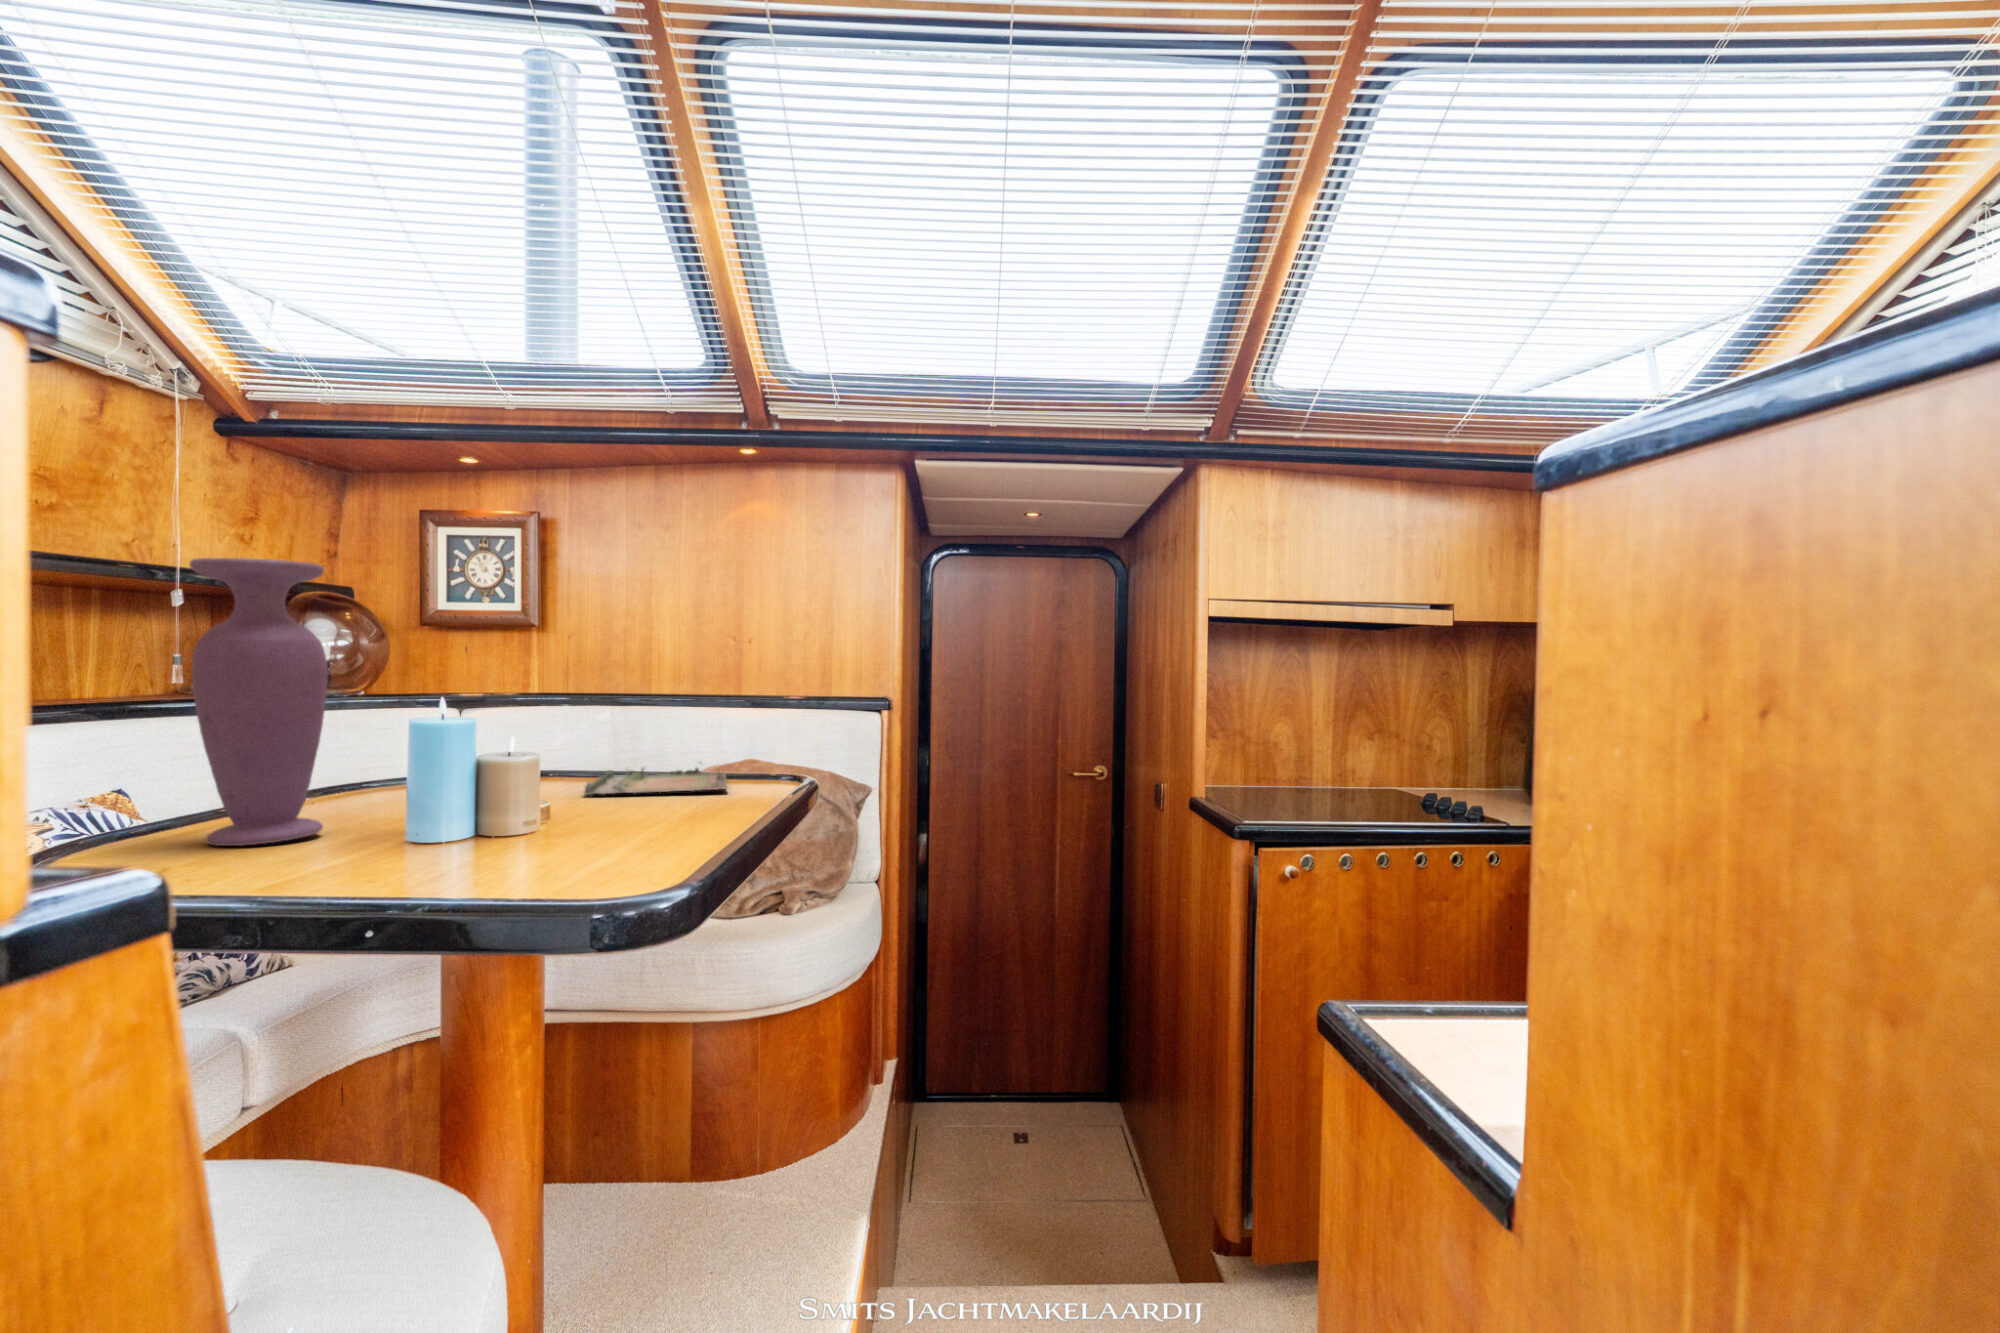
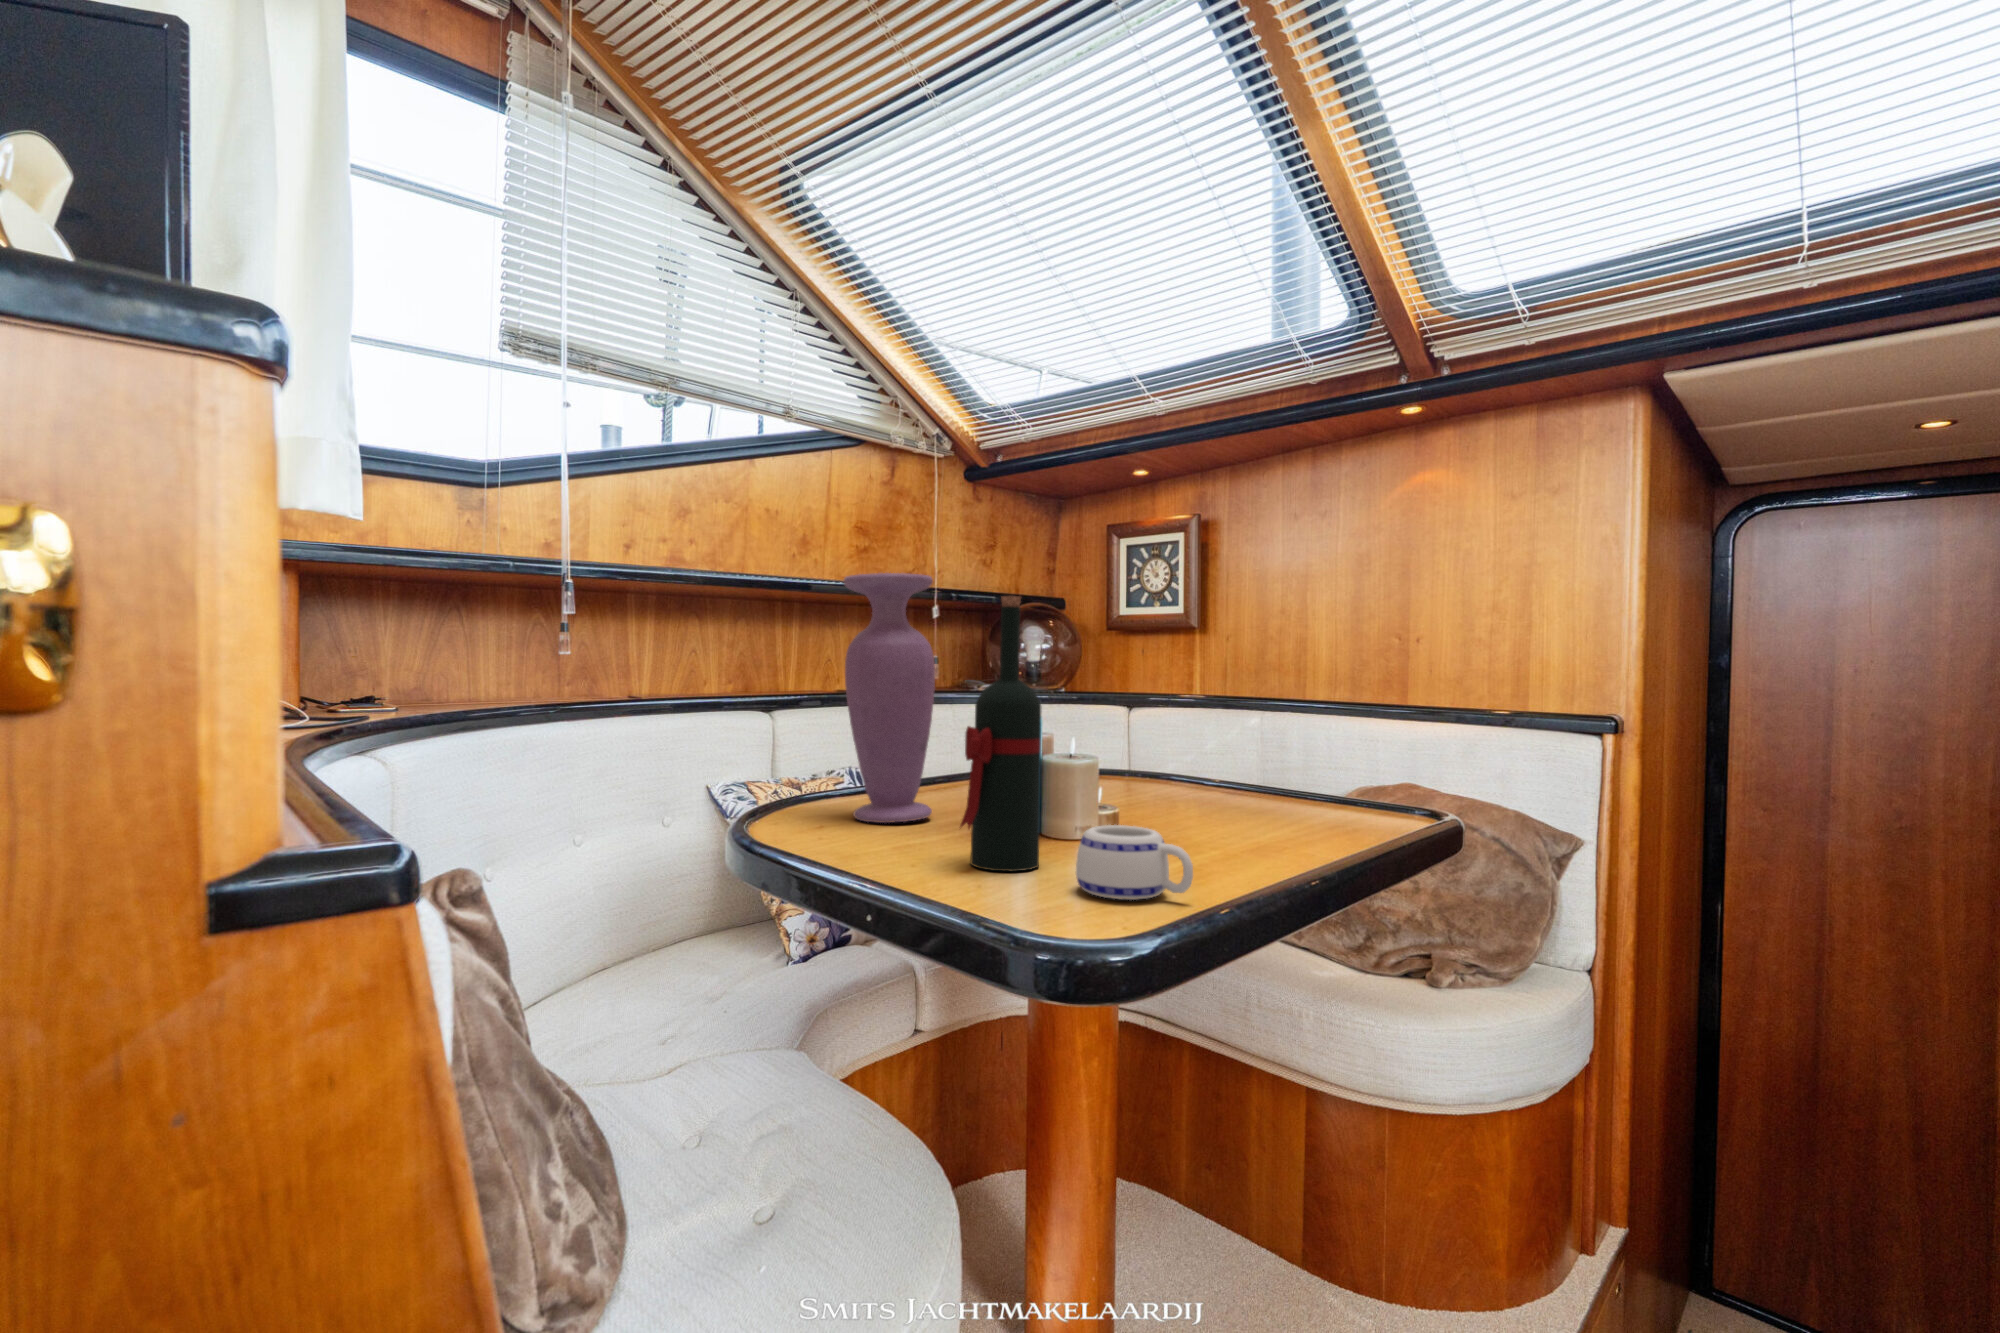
wine bottle: none [431,597,516,864] -> present [960,596,1041,871]
tray: present [584,768,727,795] -> none [1176,777,1351,818]
mug: none [571,803,683,865] -> present [1076,825,1193,900]

